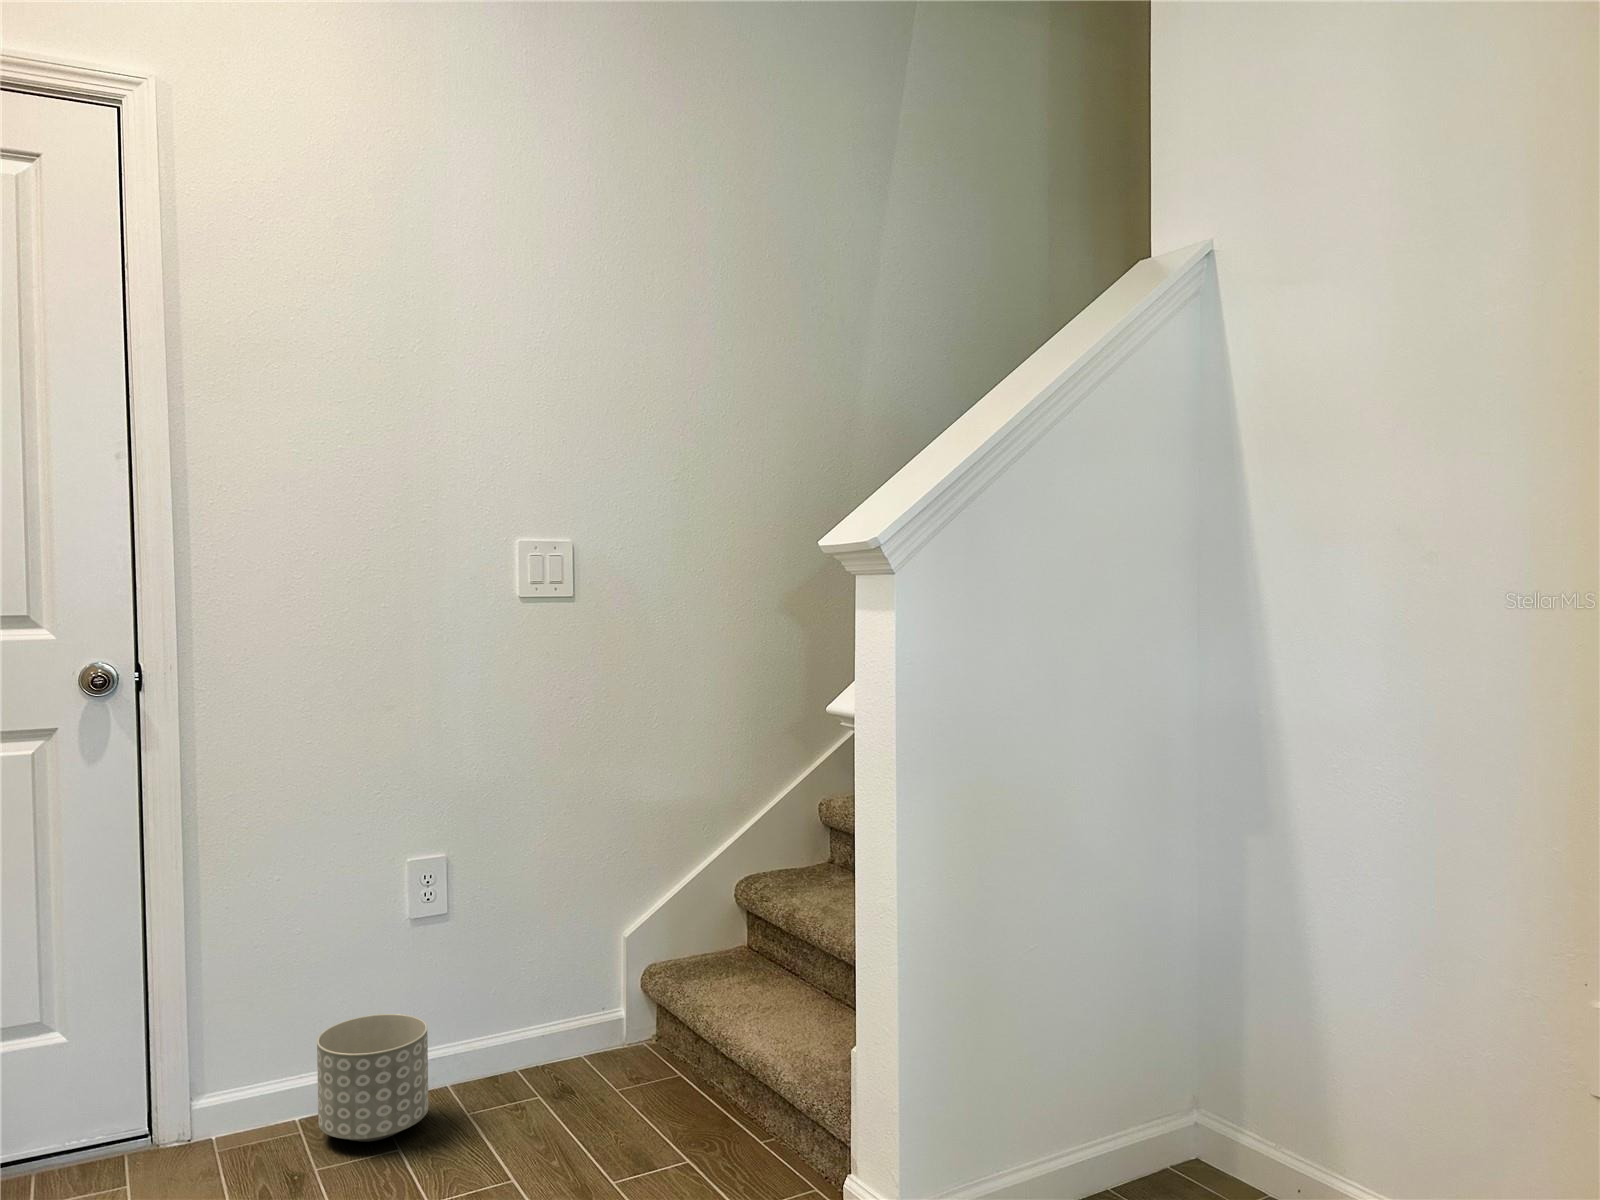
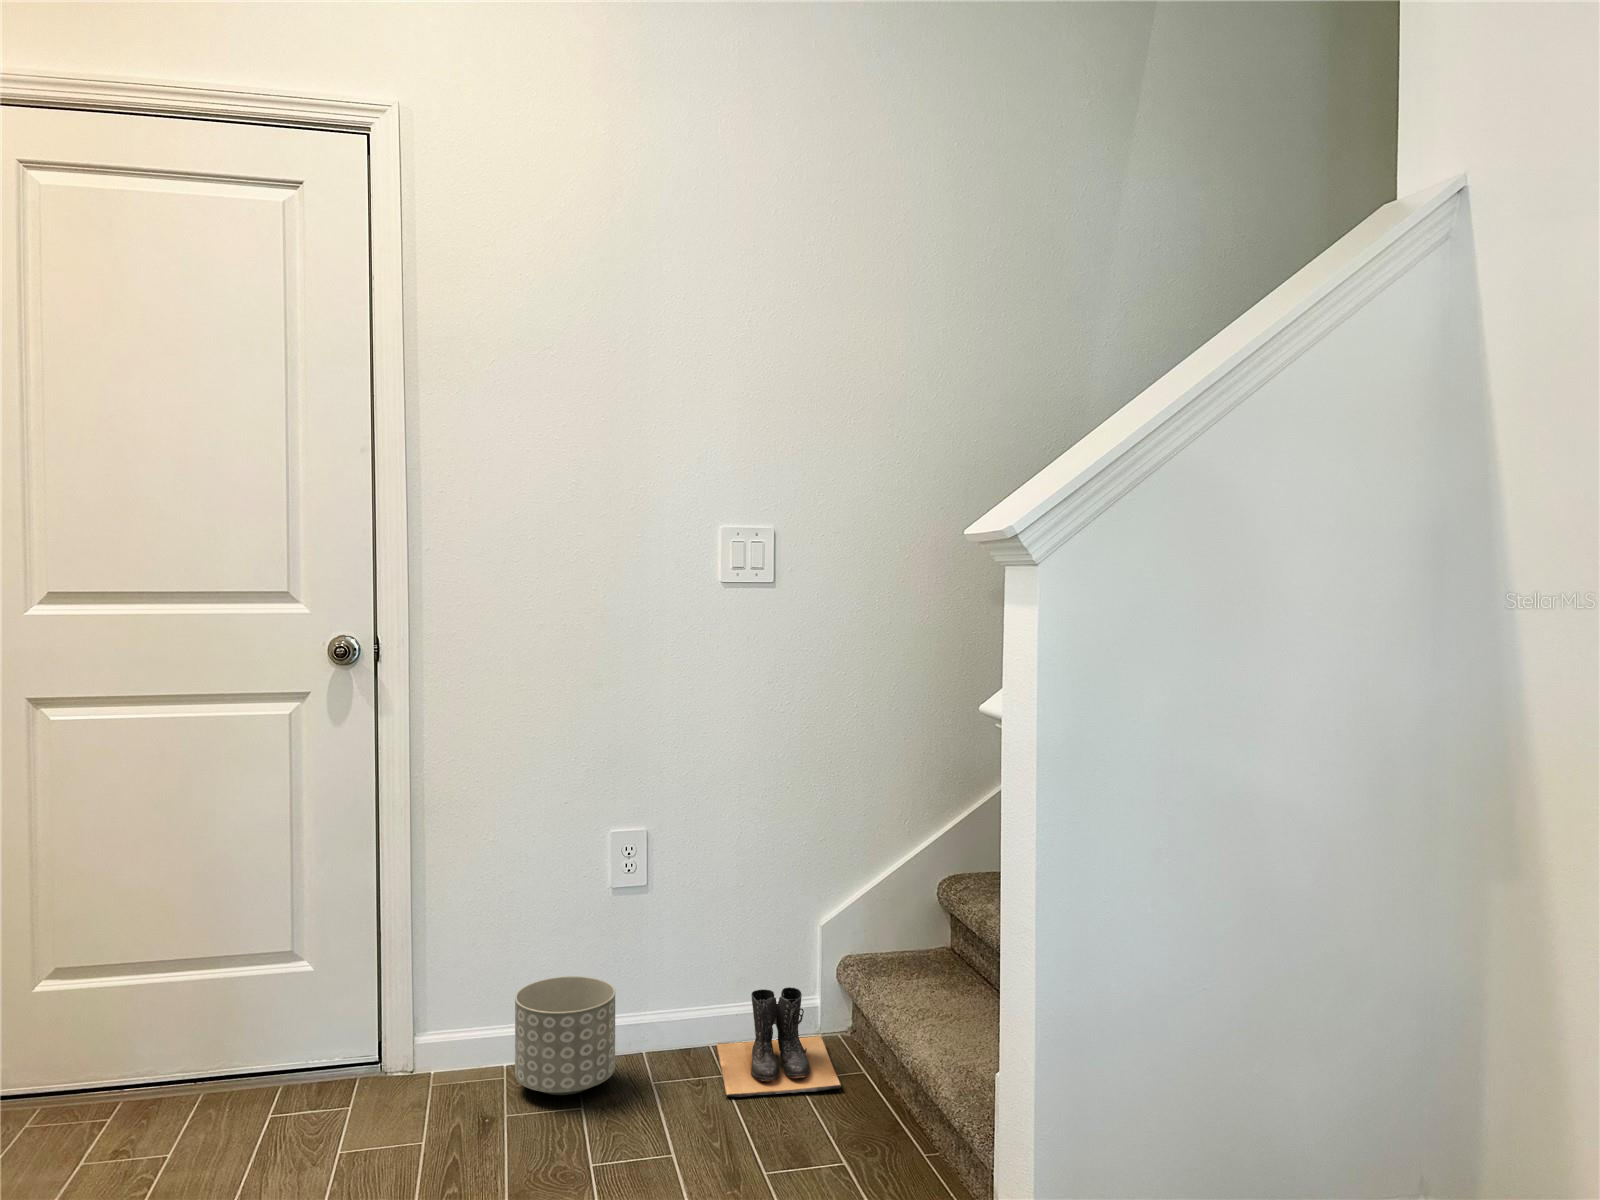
boots: none [524,1000,664,1117] -> present [716,987,841,1097]

